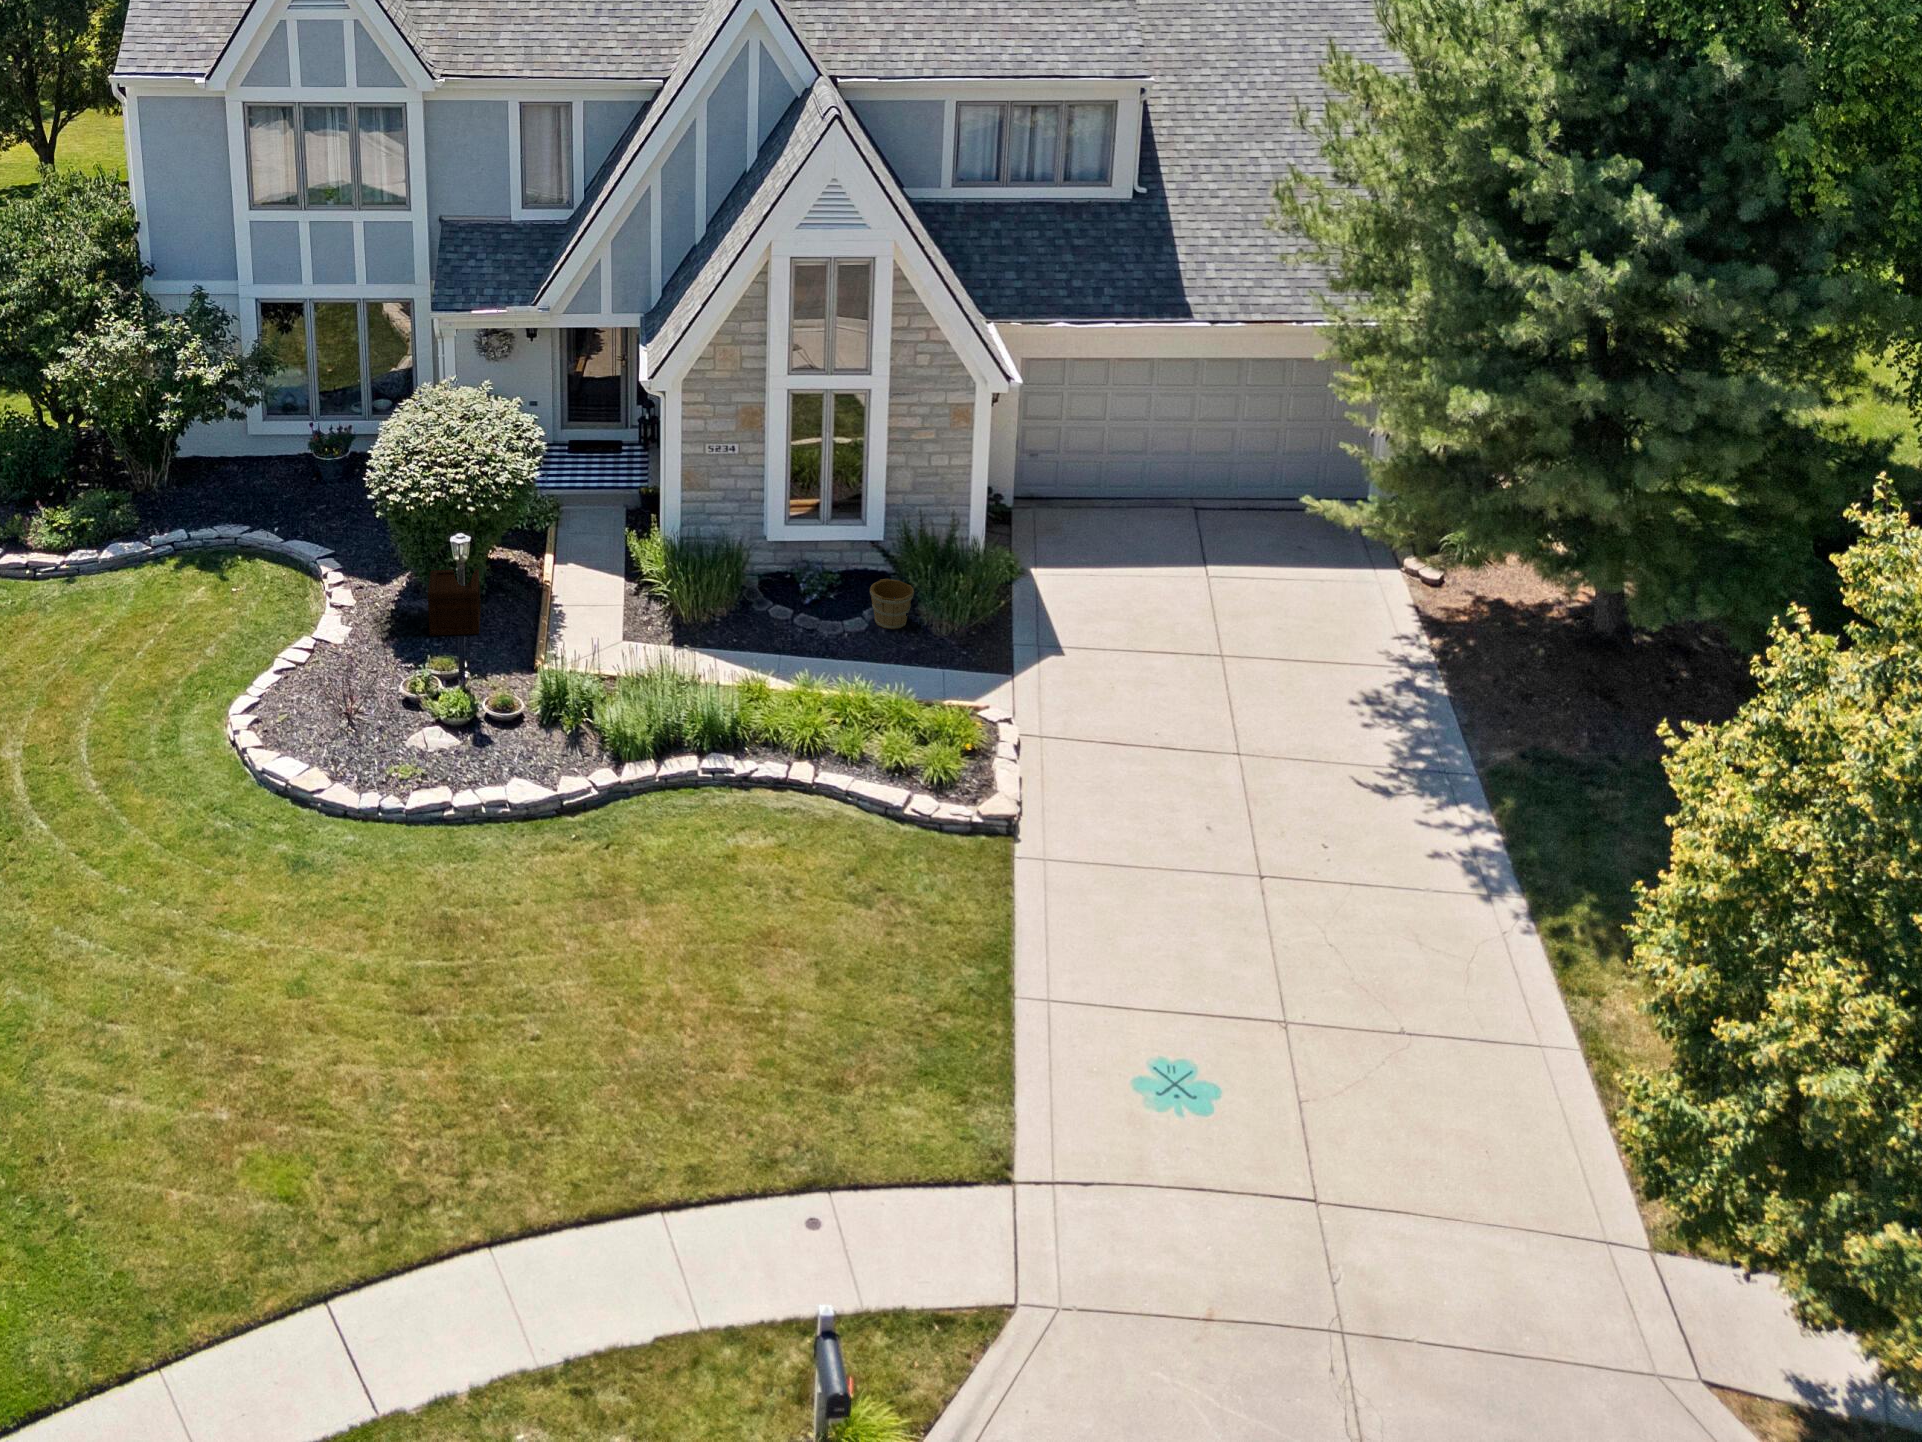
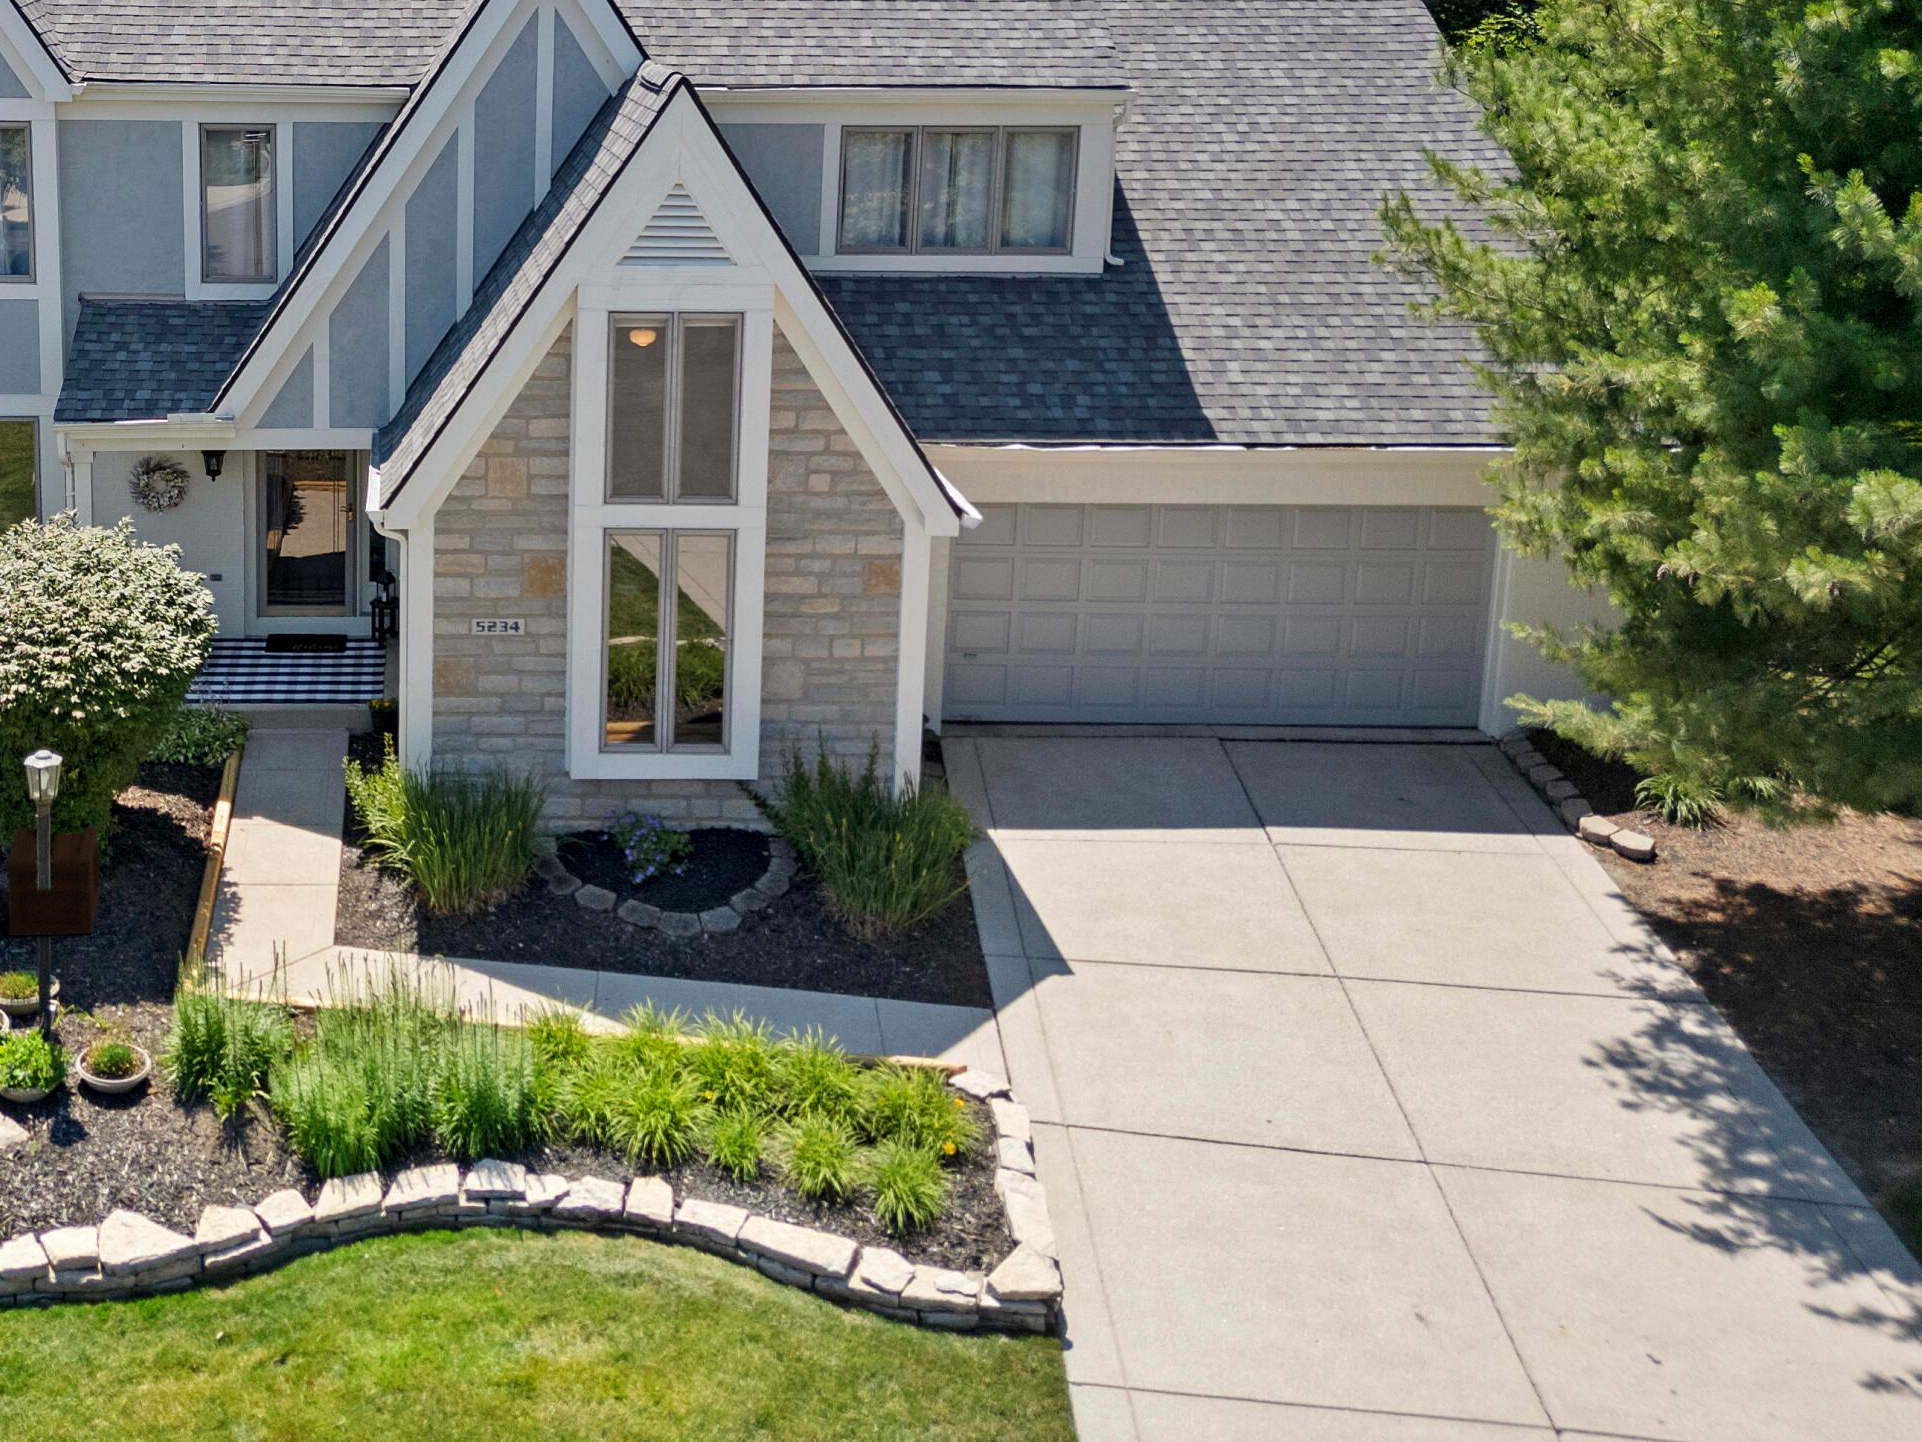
wooden bucket: present [870,579,914,629] -> none [739,845,812,931]

